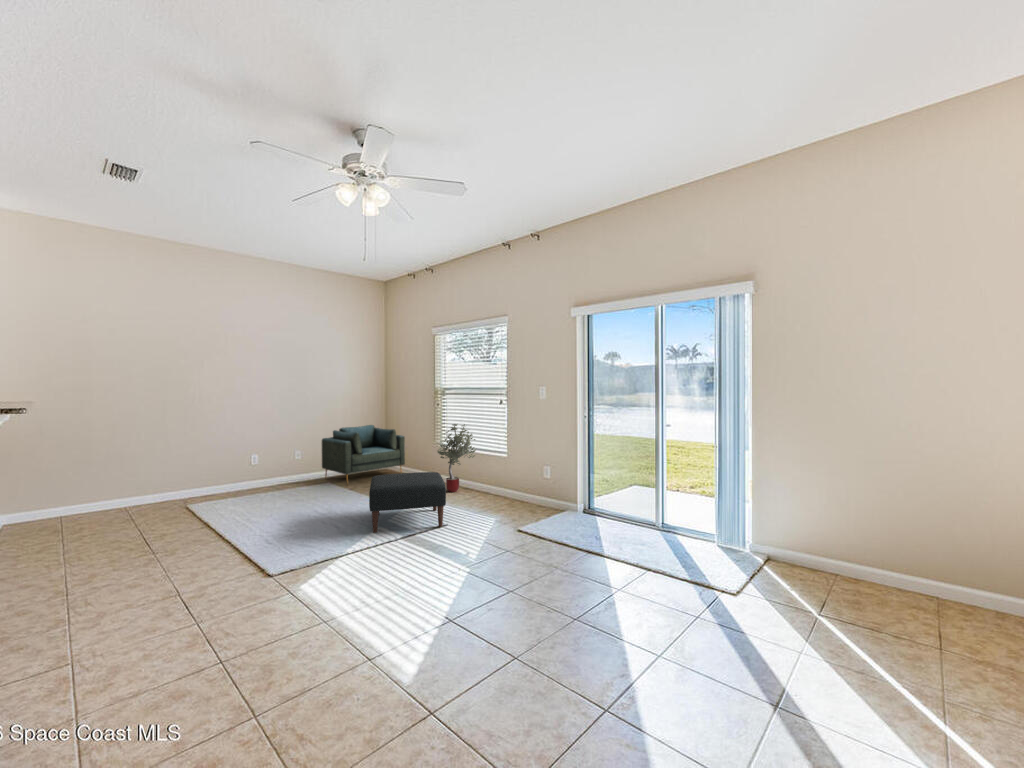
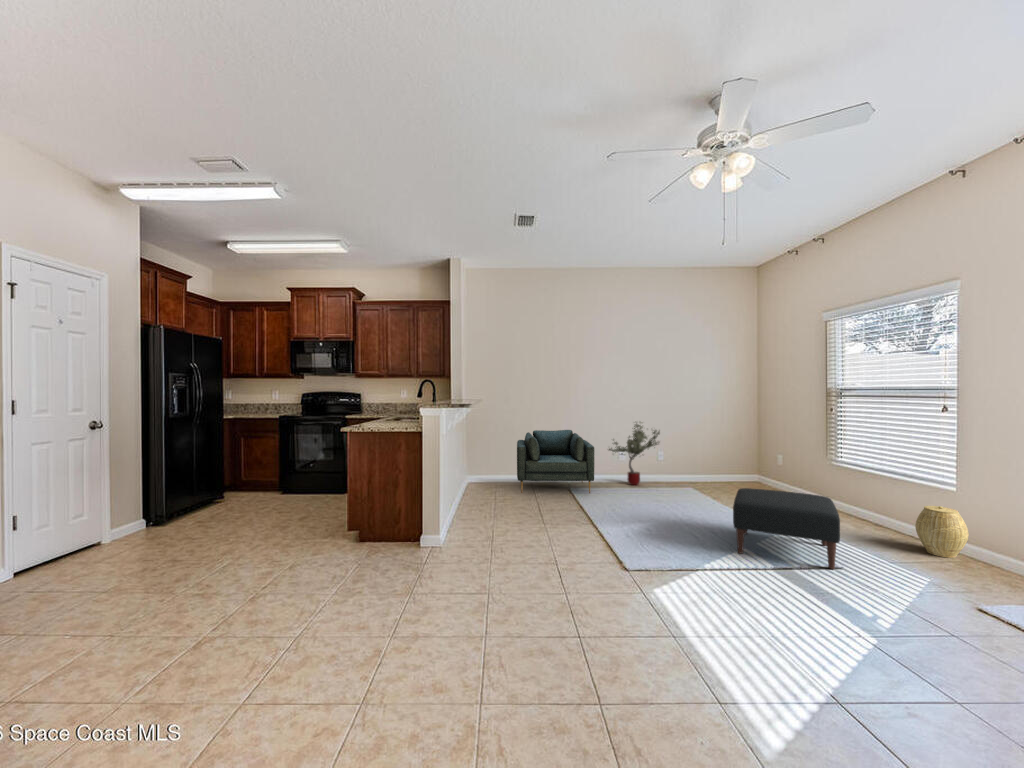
potted tree: present [437,424,476,492] -> present [609,422,660,485]
armchair: present [322,425,405,485] -> present [517,430,594,493]
woven basket: none [487,467,513,501] -> present [915,506,969,558]

